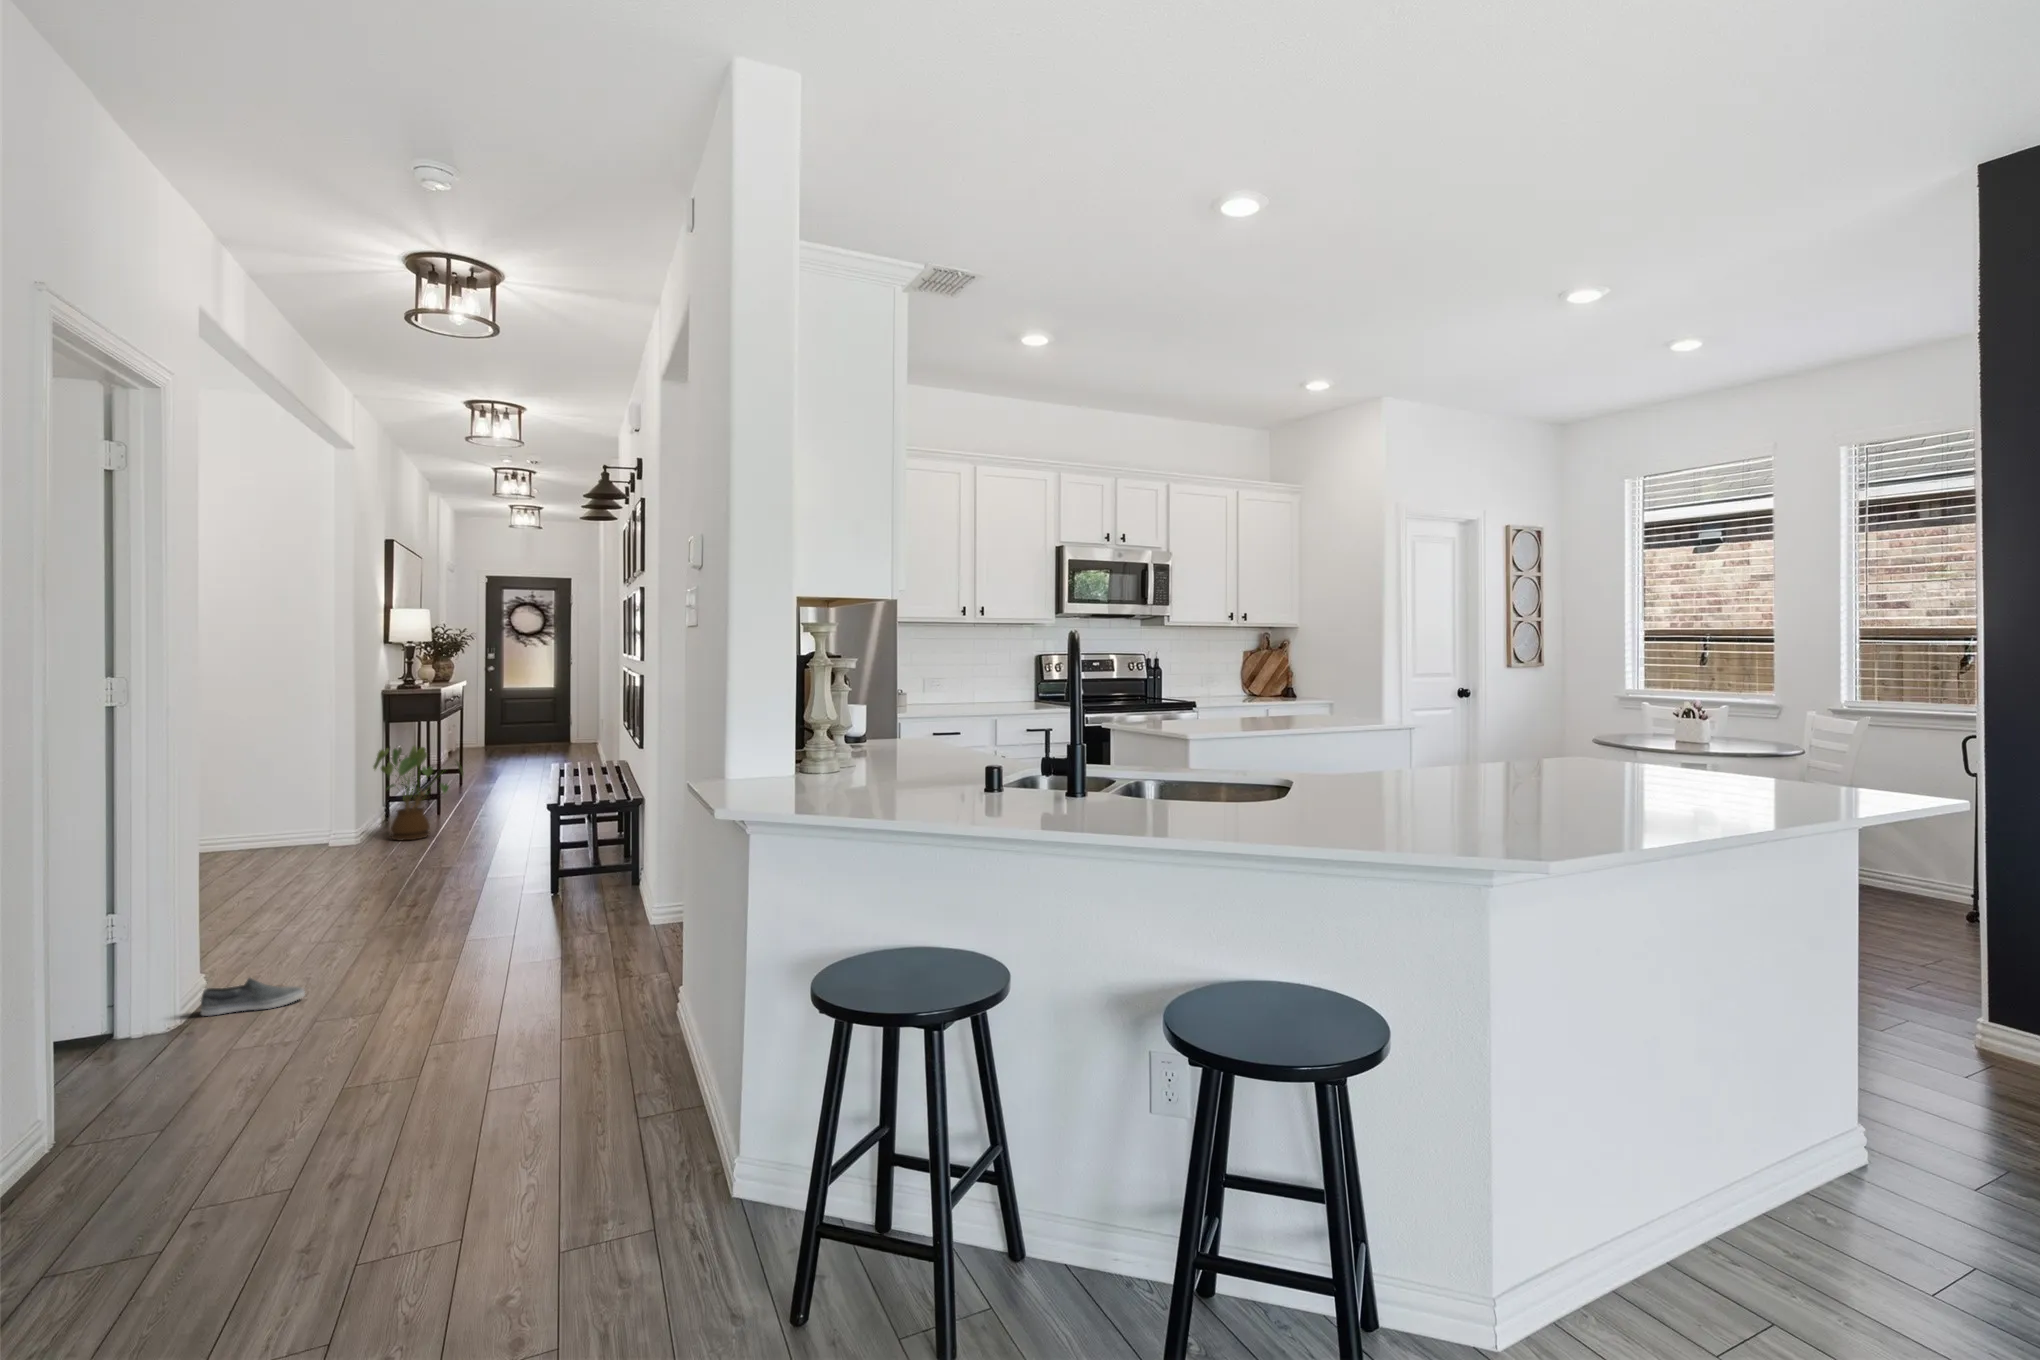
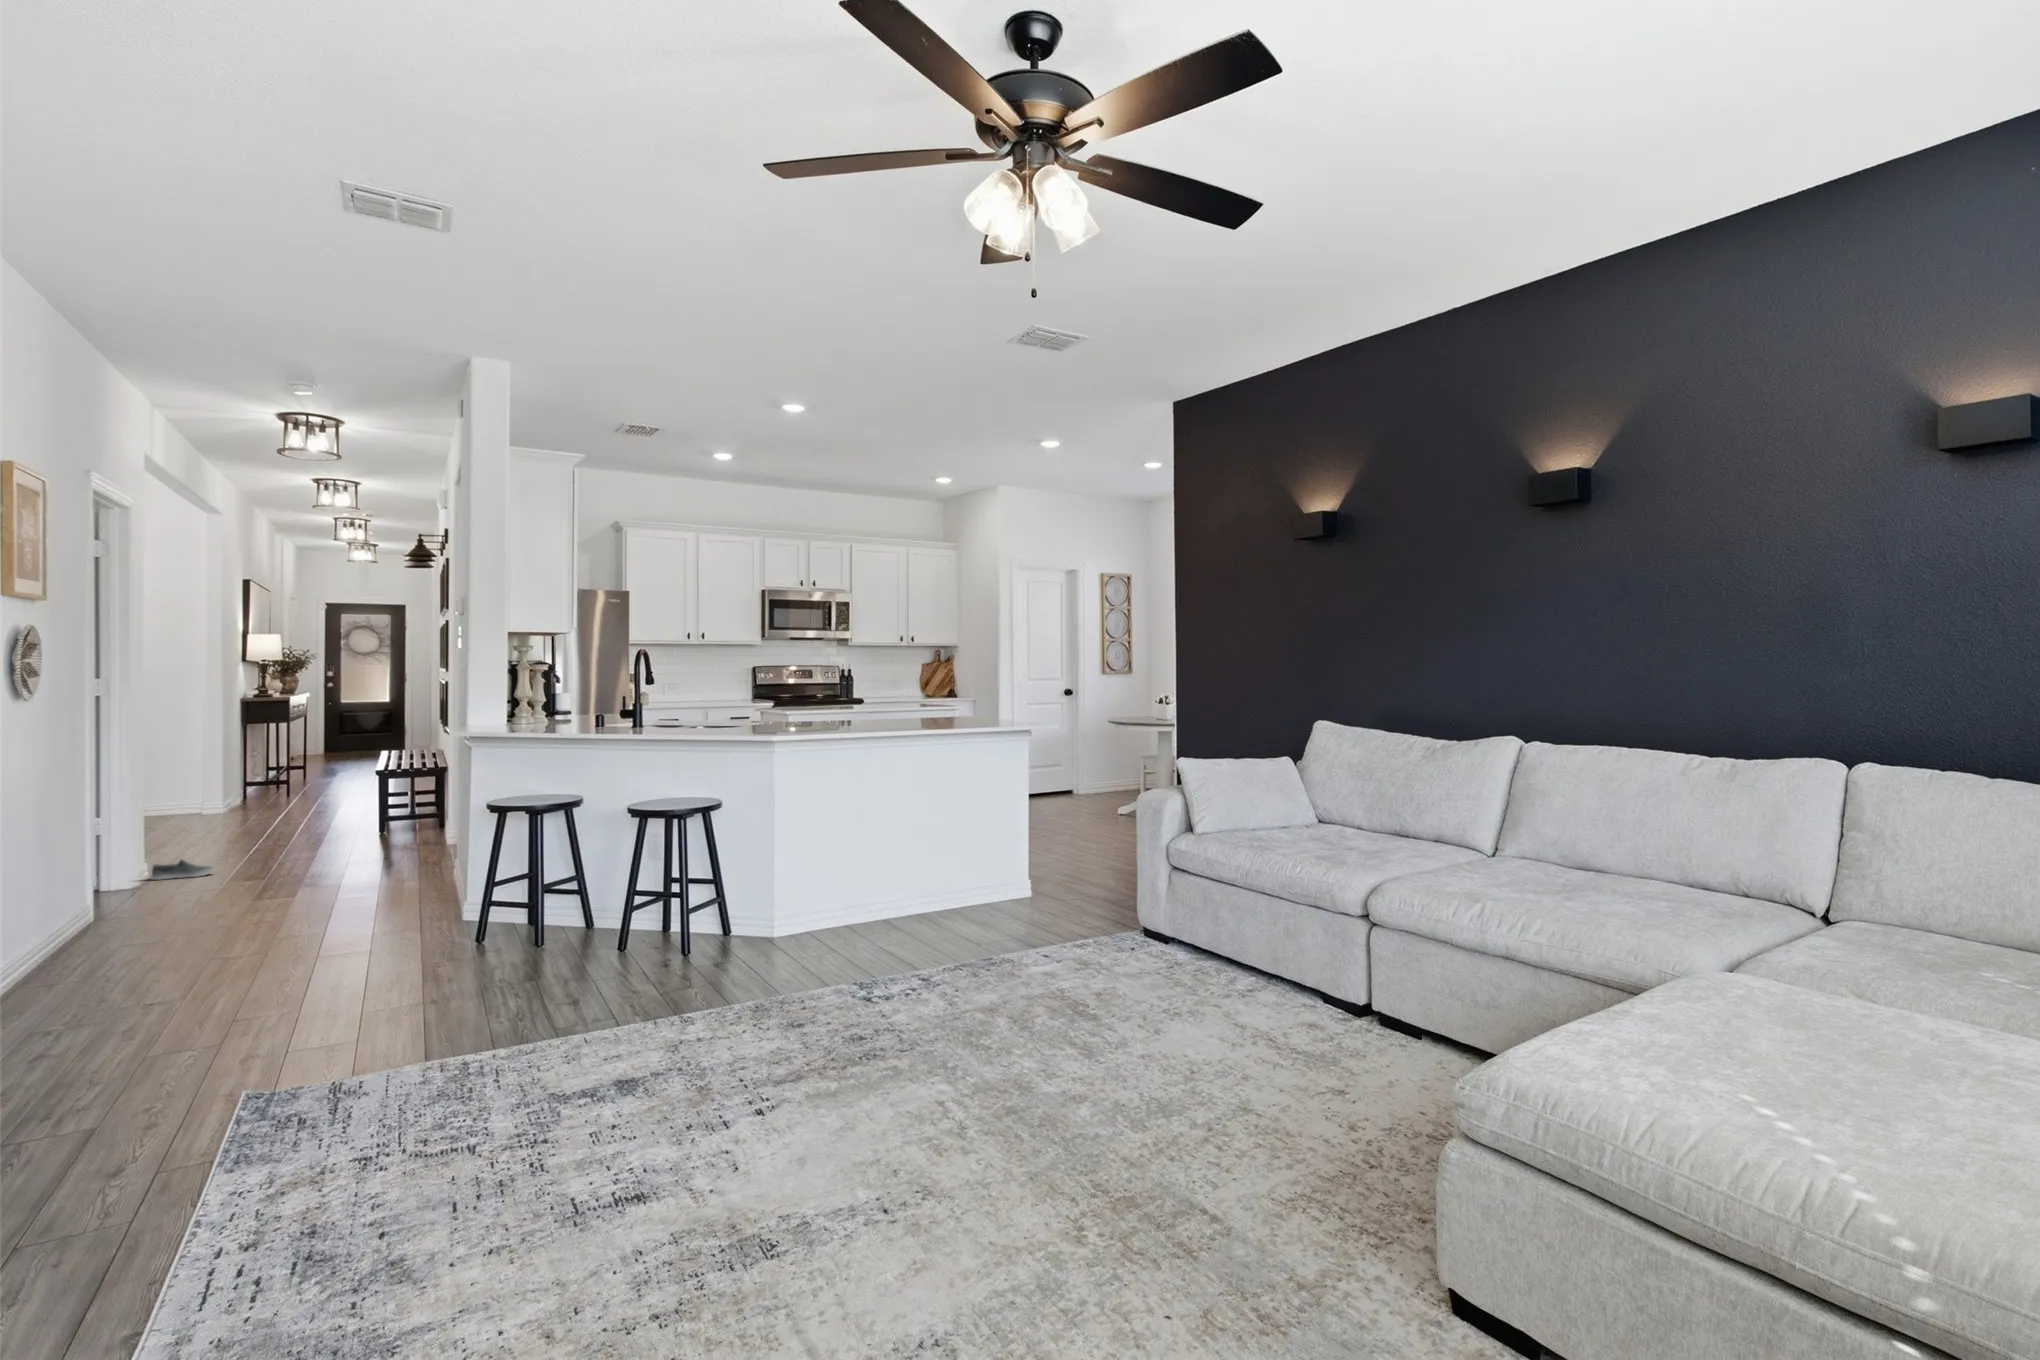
house plant: present [374,746,464,840] -> none [237,739,310,810]

